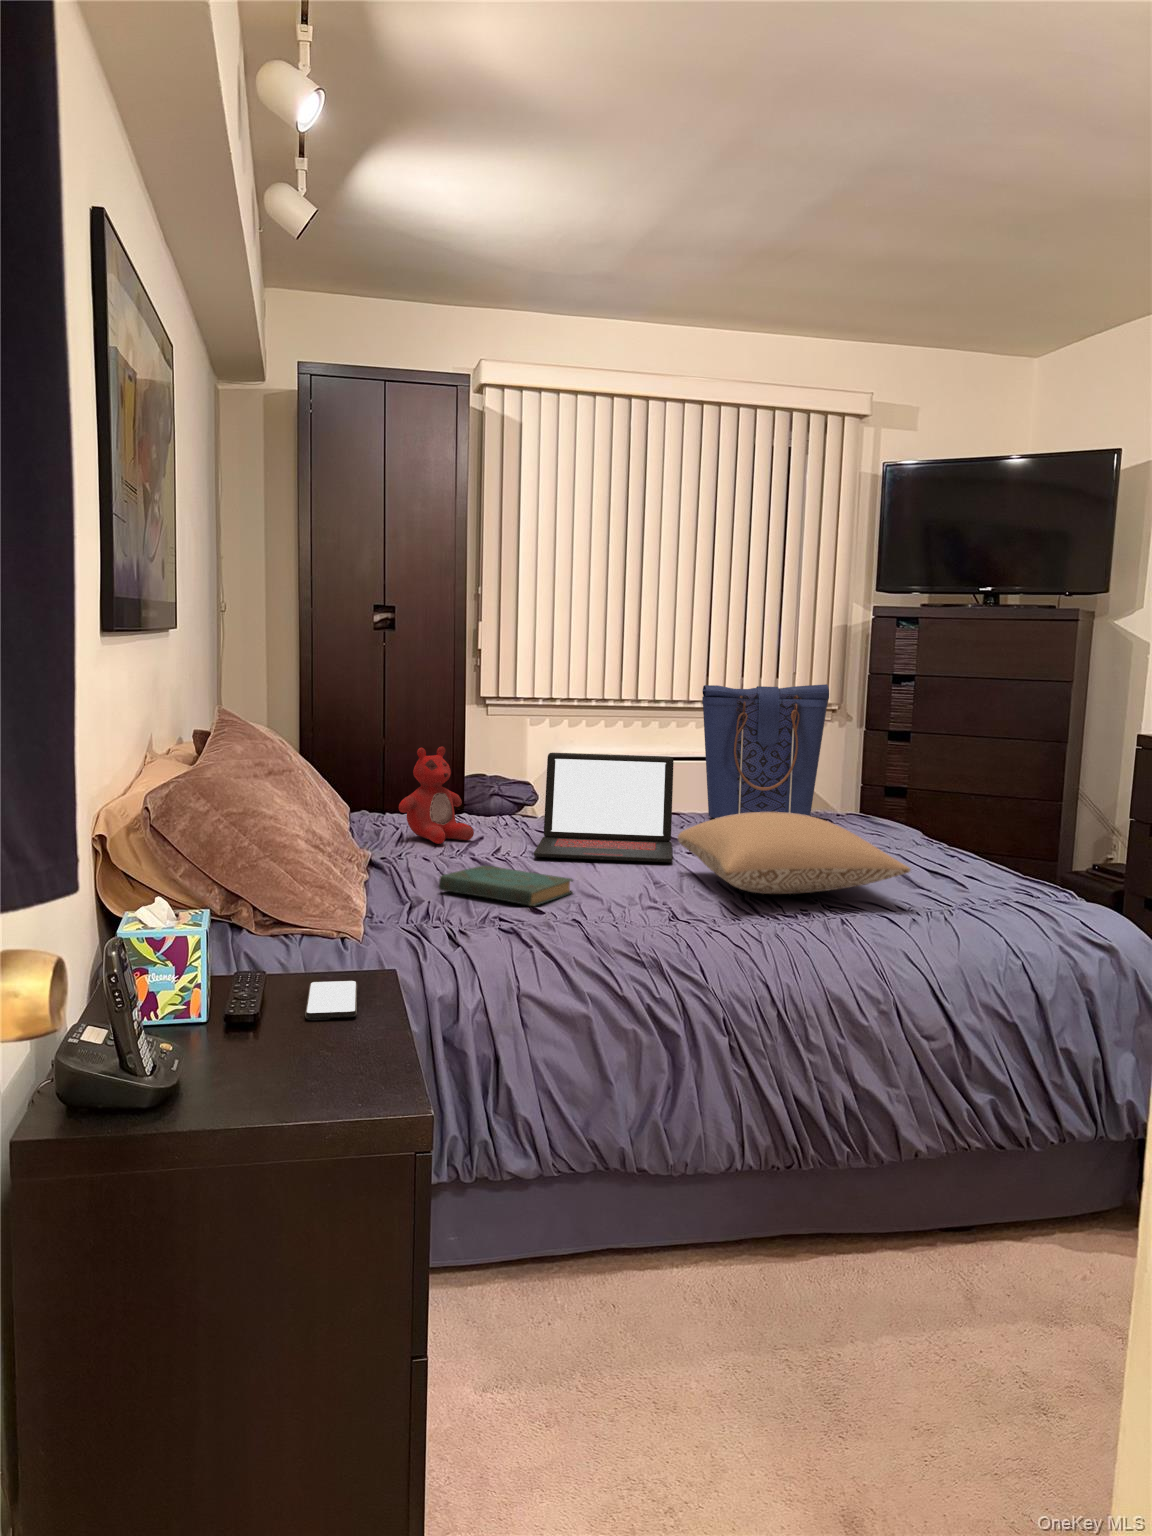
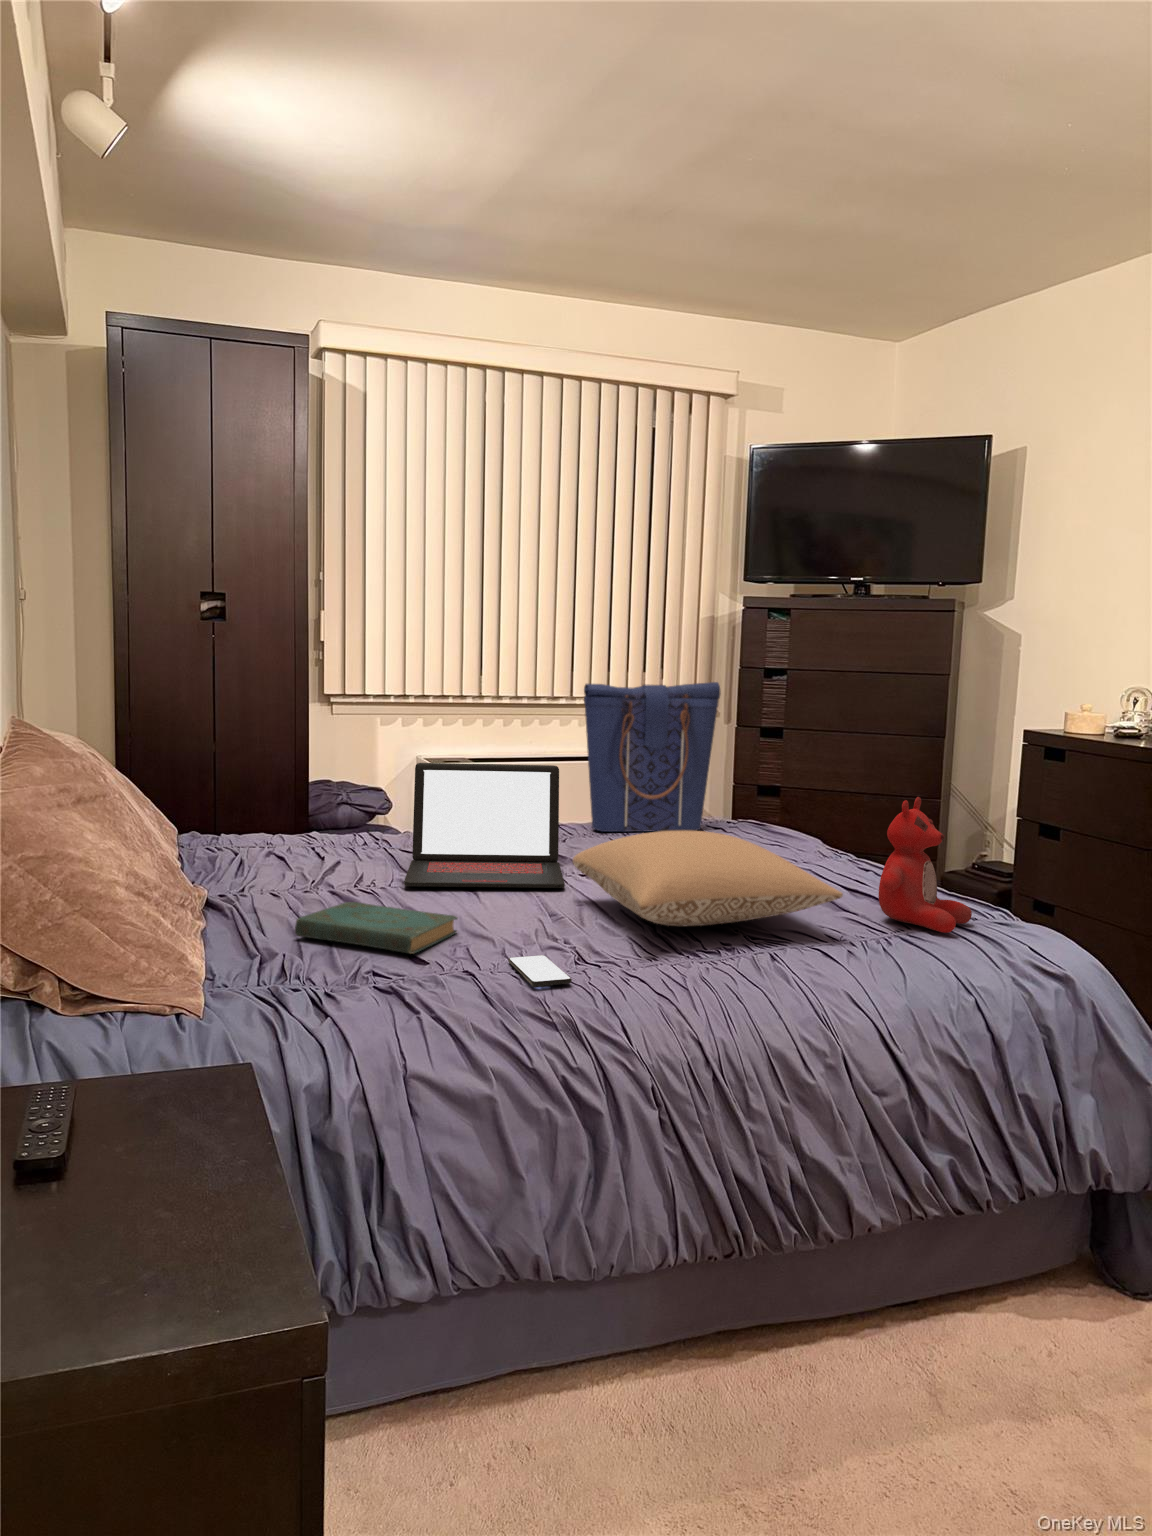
stuffed bear: present [399,747,474,844] -> present [878,797,972,933]
smartphone: present [305,981,357,1020] -> present [508,955,572,987]

